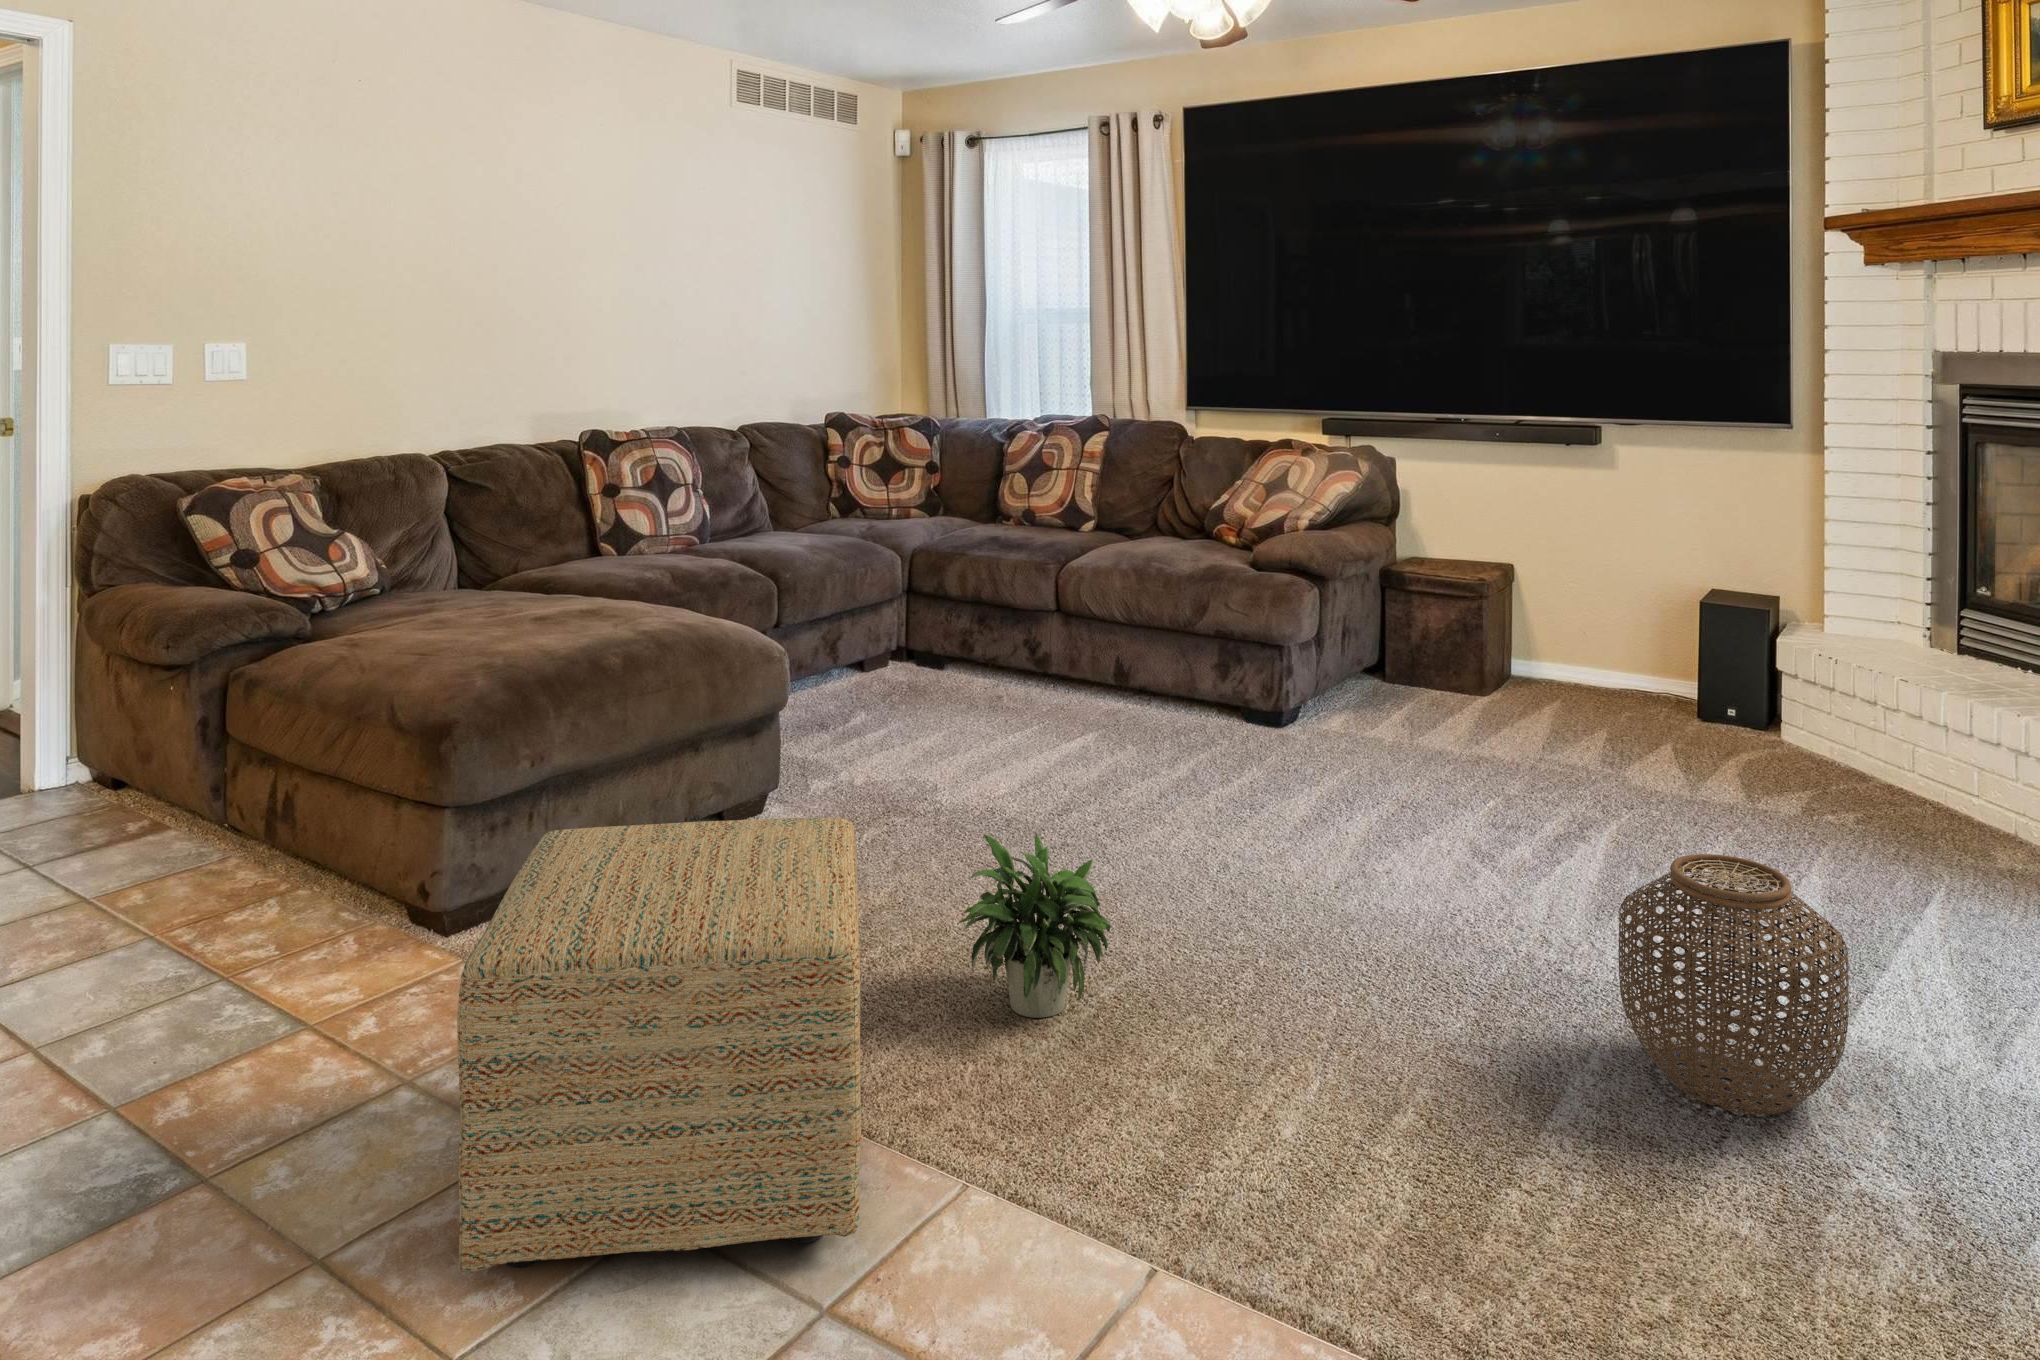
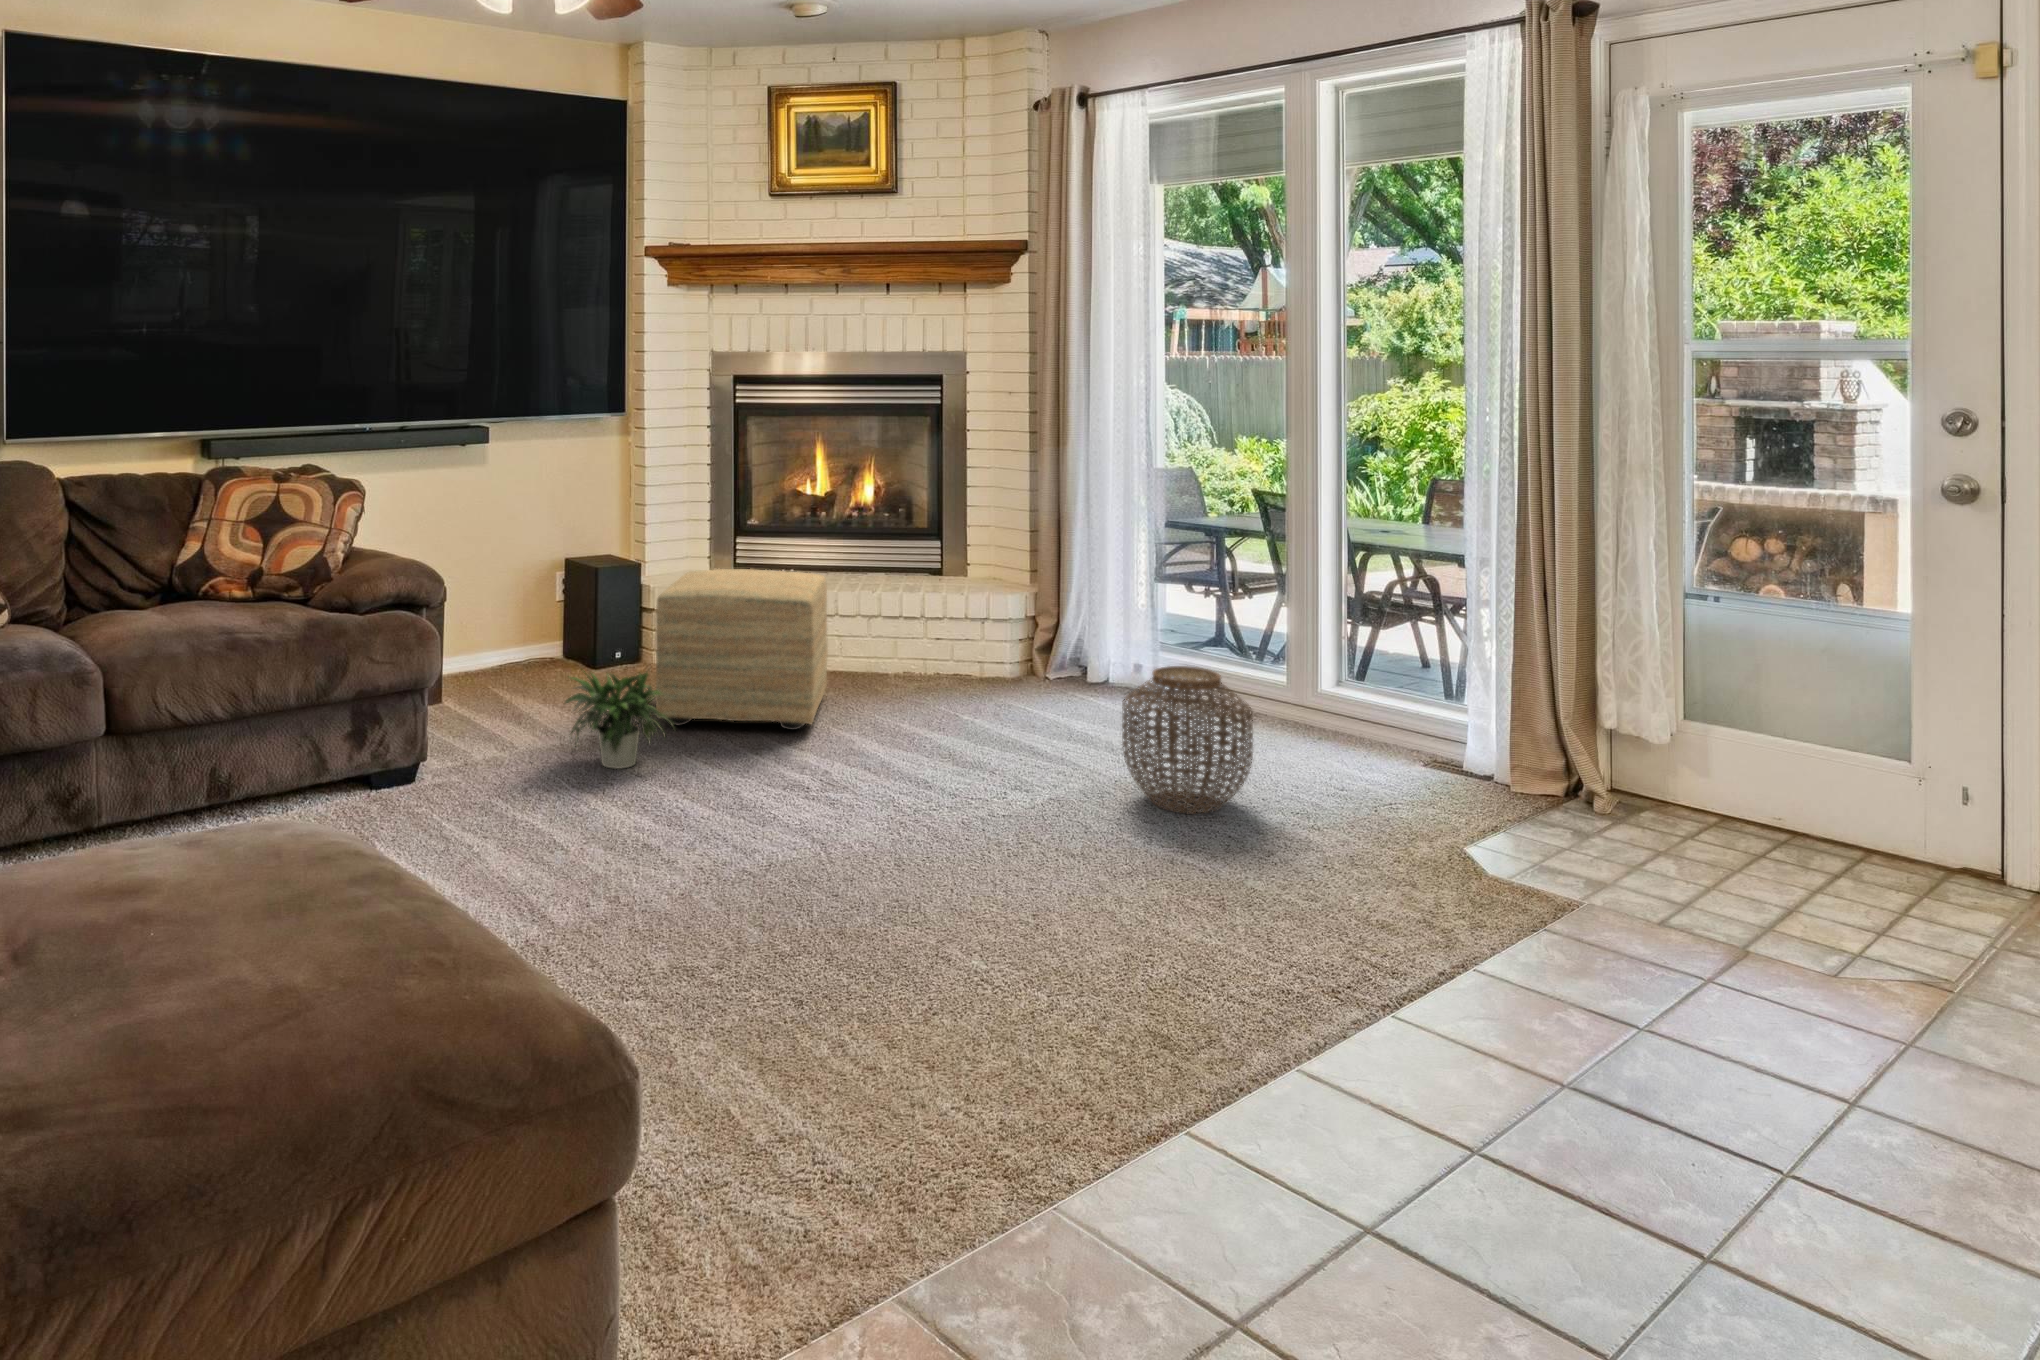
ottoman: present [457,817,861,1272] -> present [655,569,828,730]
potted plant: present [959,833,1111,1018] -> present [565,671,674,769]

